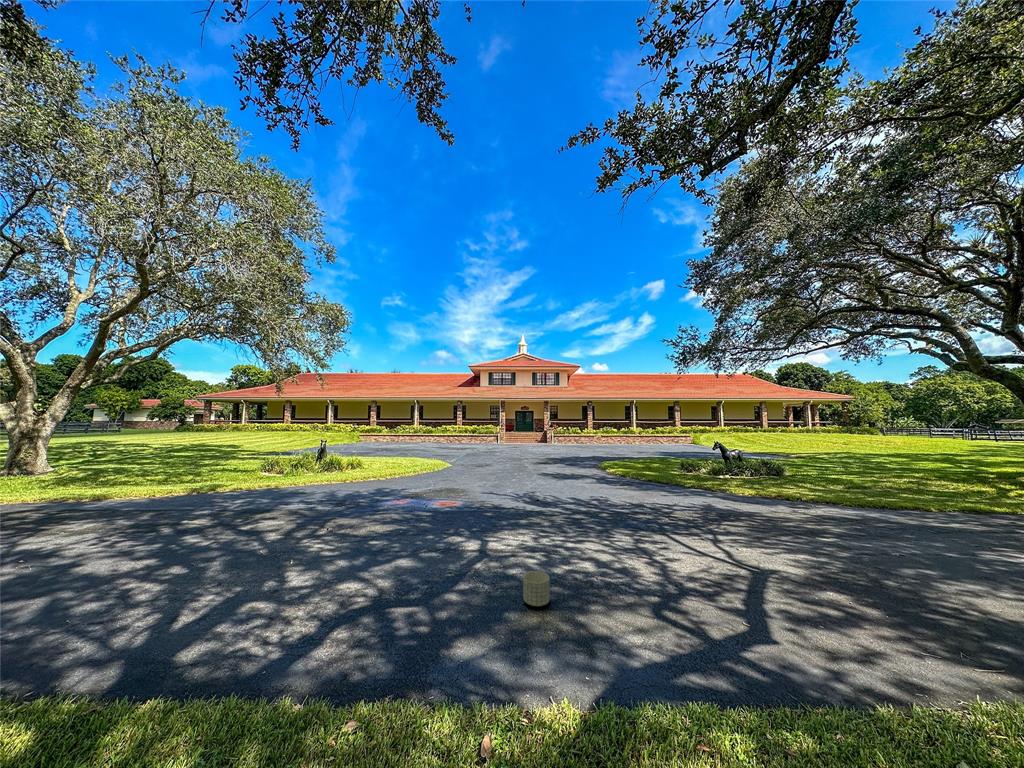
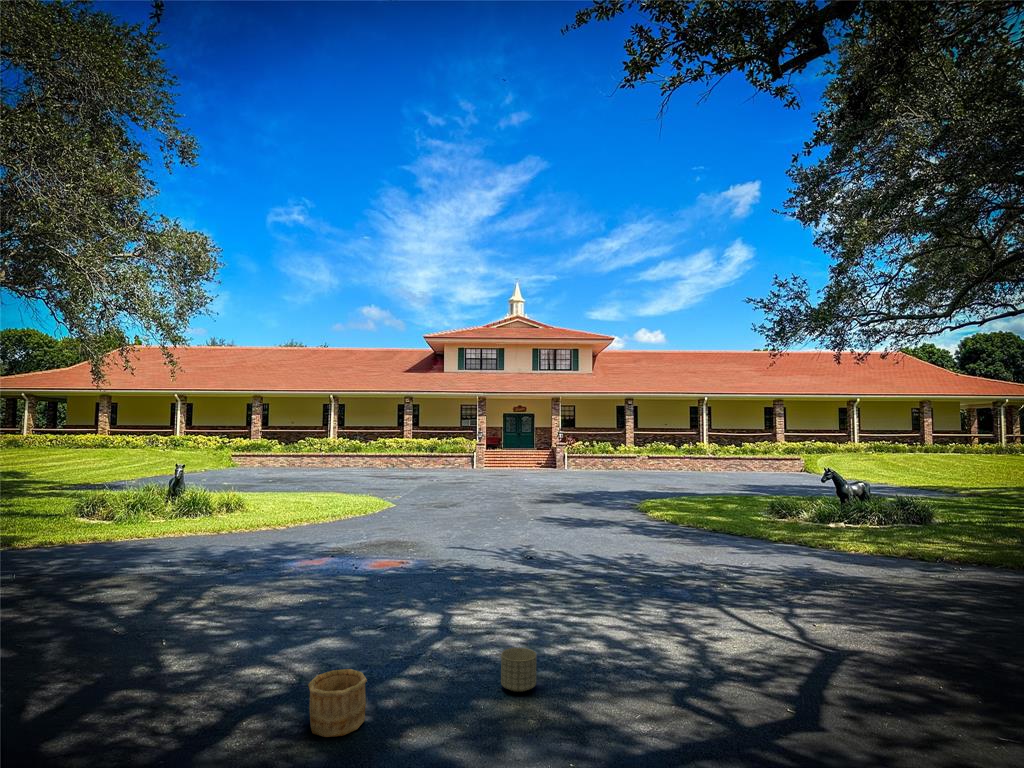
wooden bucket: none [378,591,423,650] -> present [308,669,367,737]

